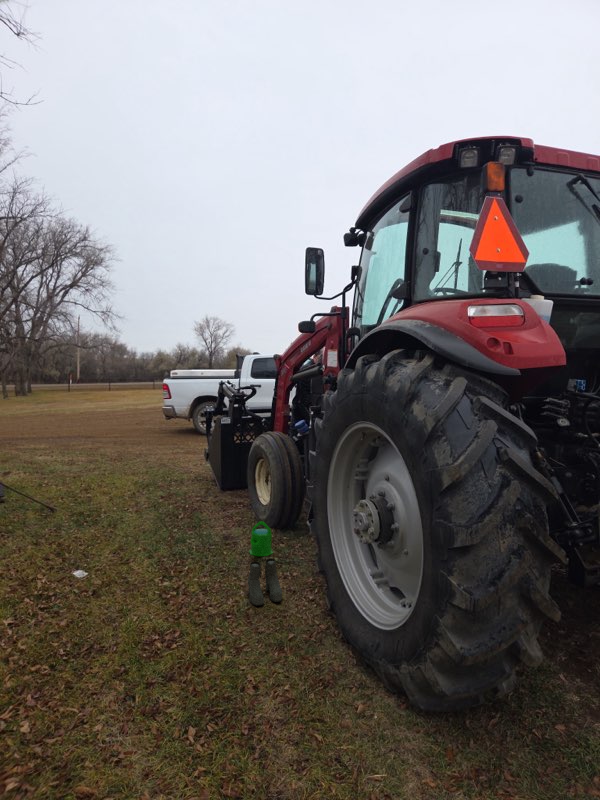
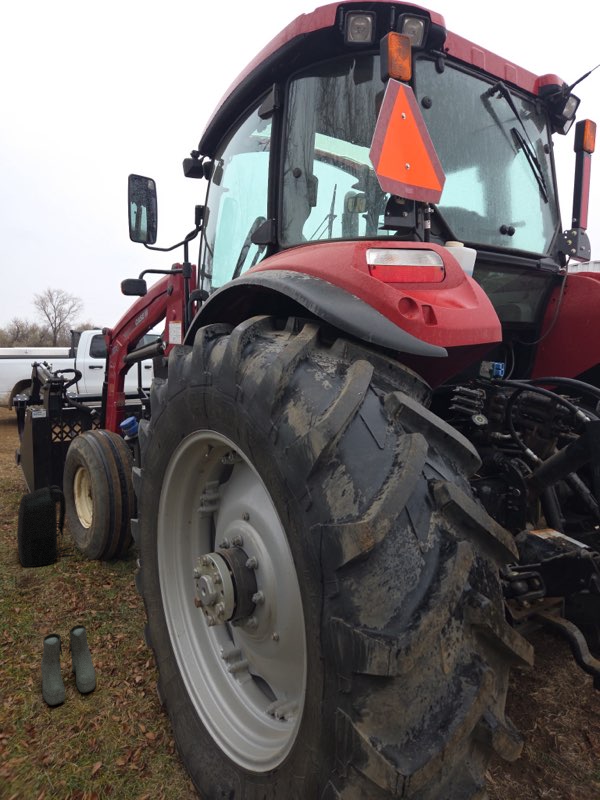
backpack: none [217,471,256,529] -> present [17,485,74,567]
watering can: present [250,521,273,556] -> none [56,559,93,609]

